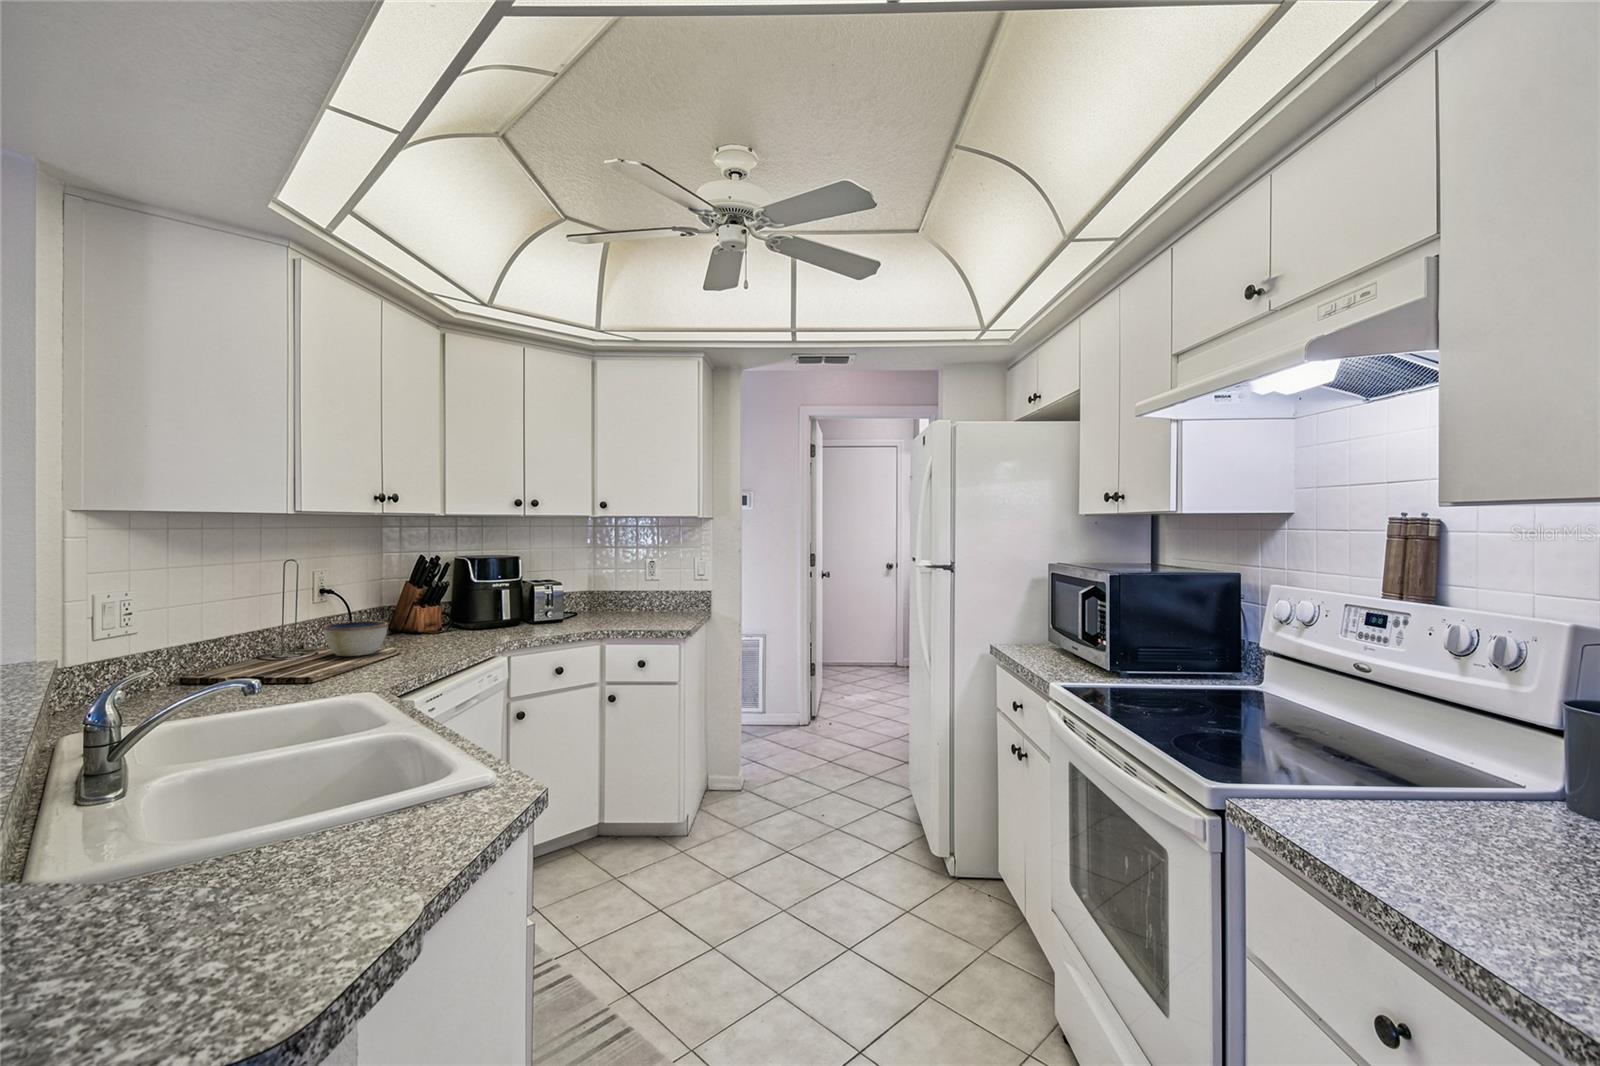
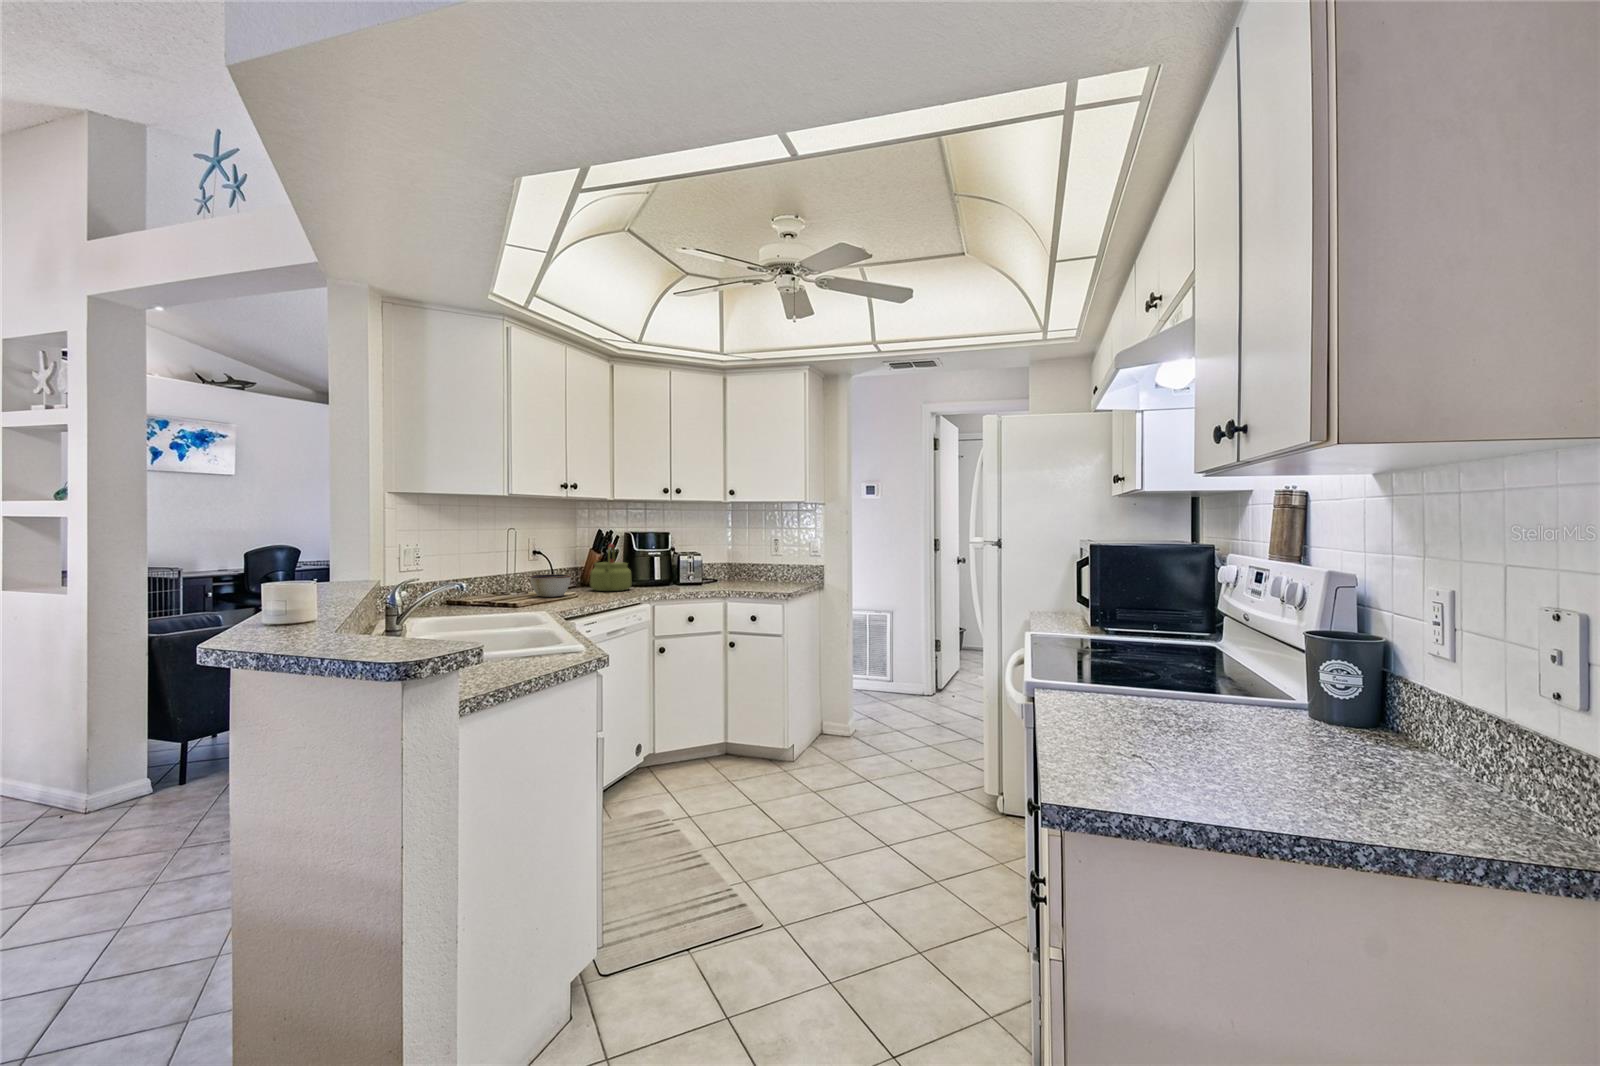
kettle: none [411,573,472,640] -> present [590,543,632,591]

